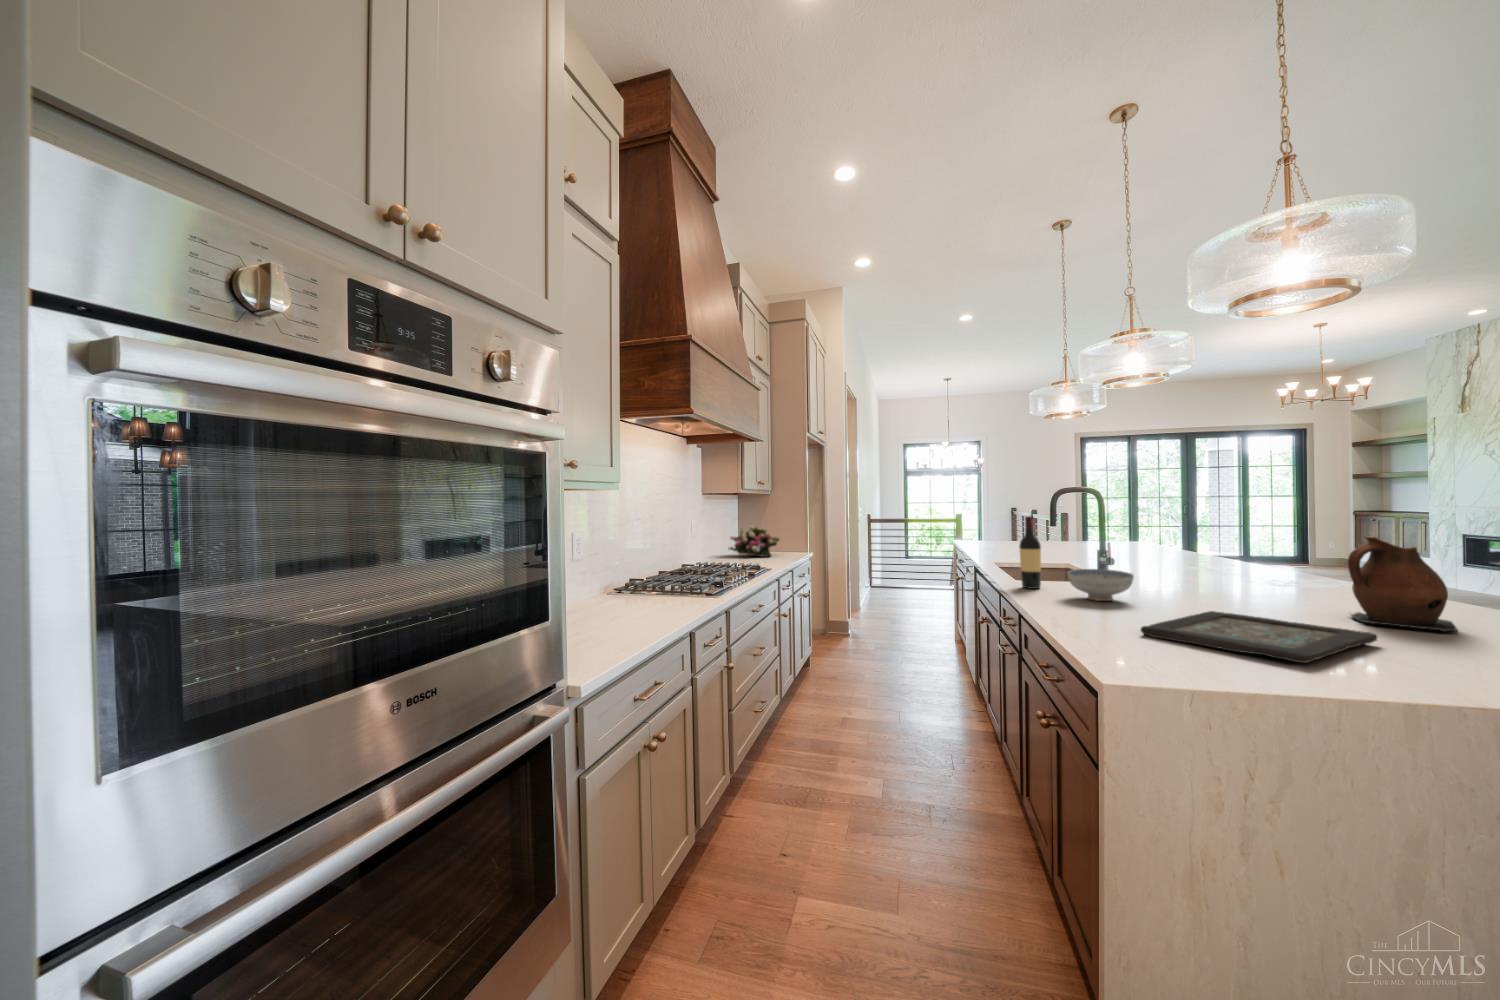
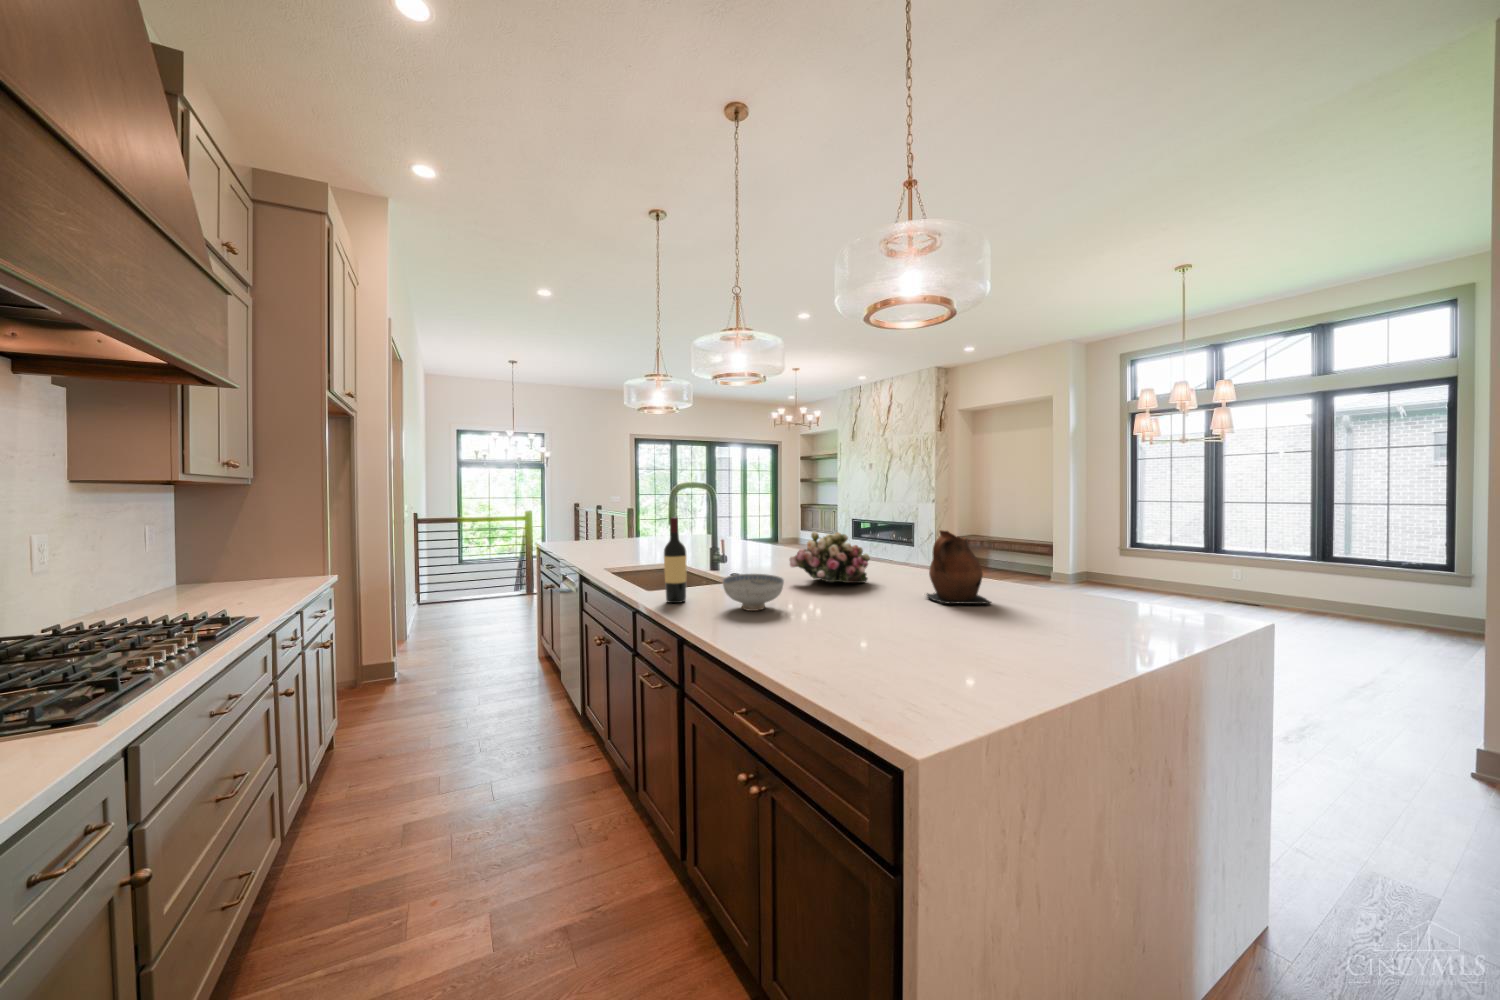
flower arrangement: present [728,526,779,557] -> present [790,531,870,583]
decorative tray: present [1141,611,1377,663] -> none [840,610,994,663]

